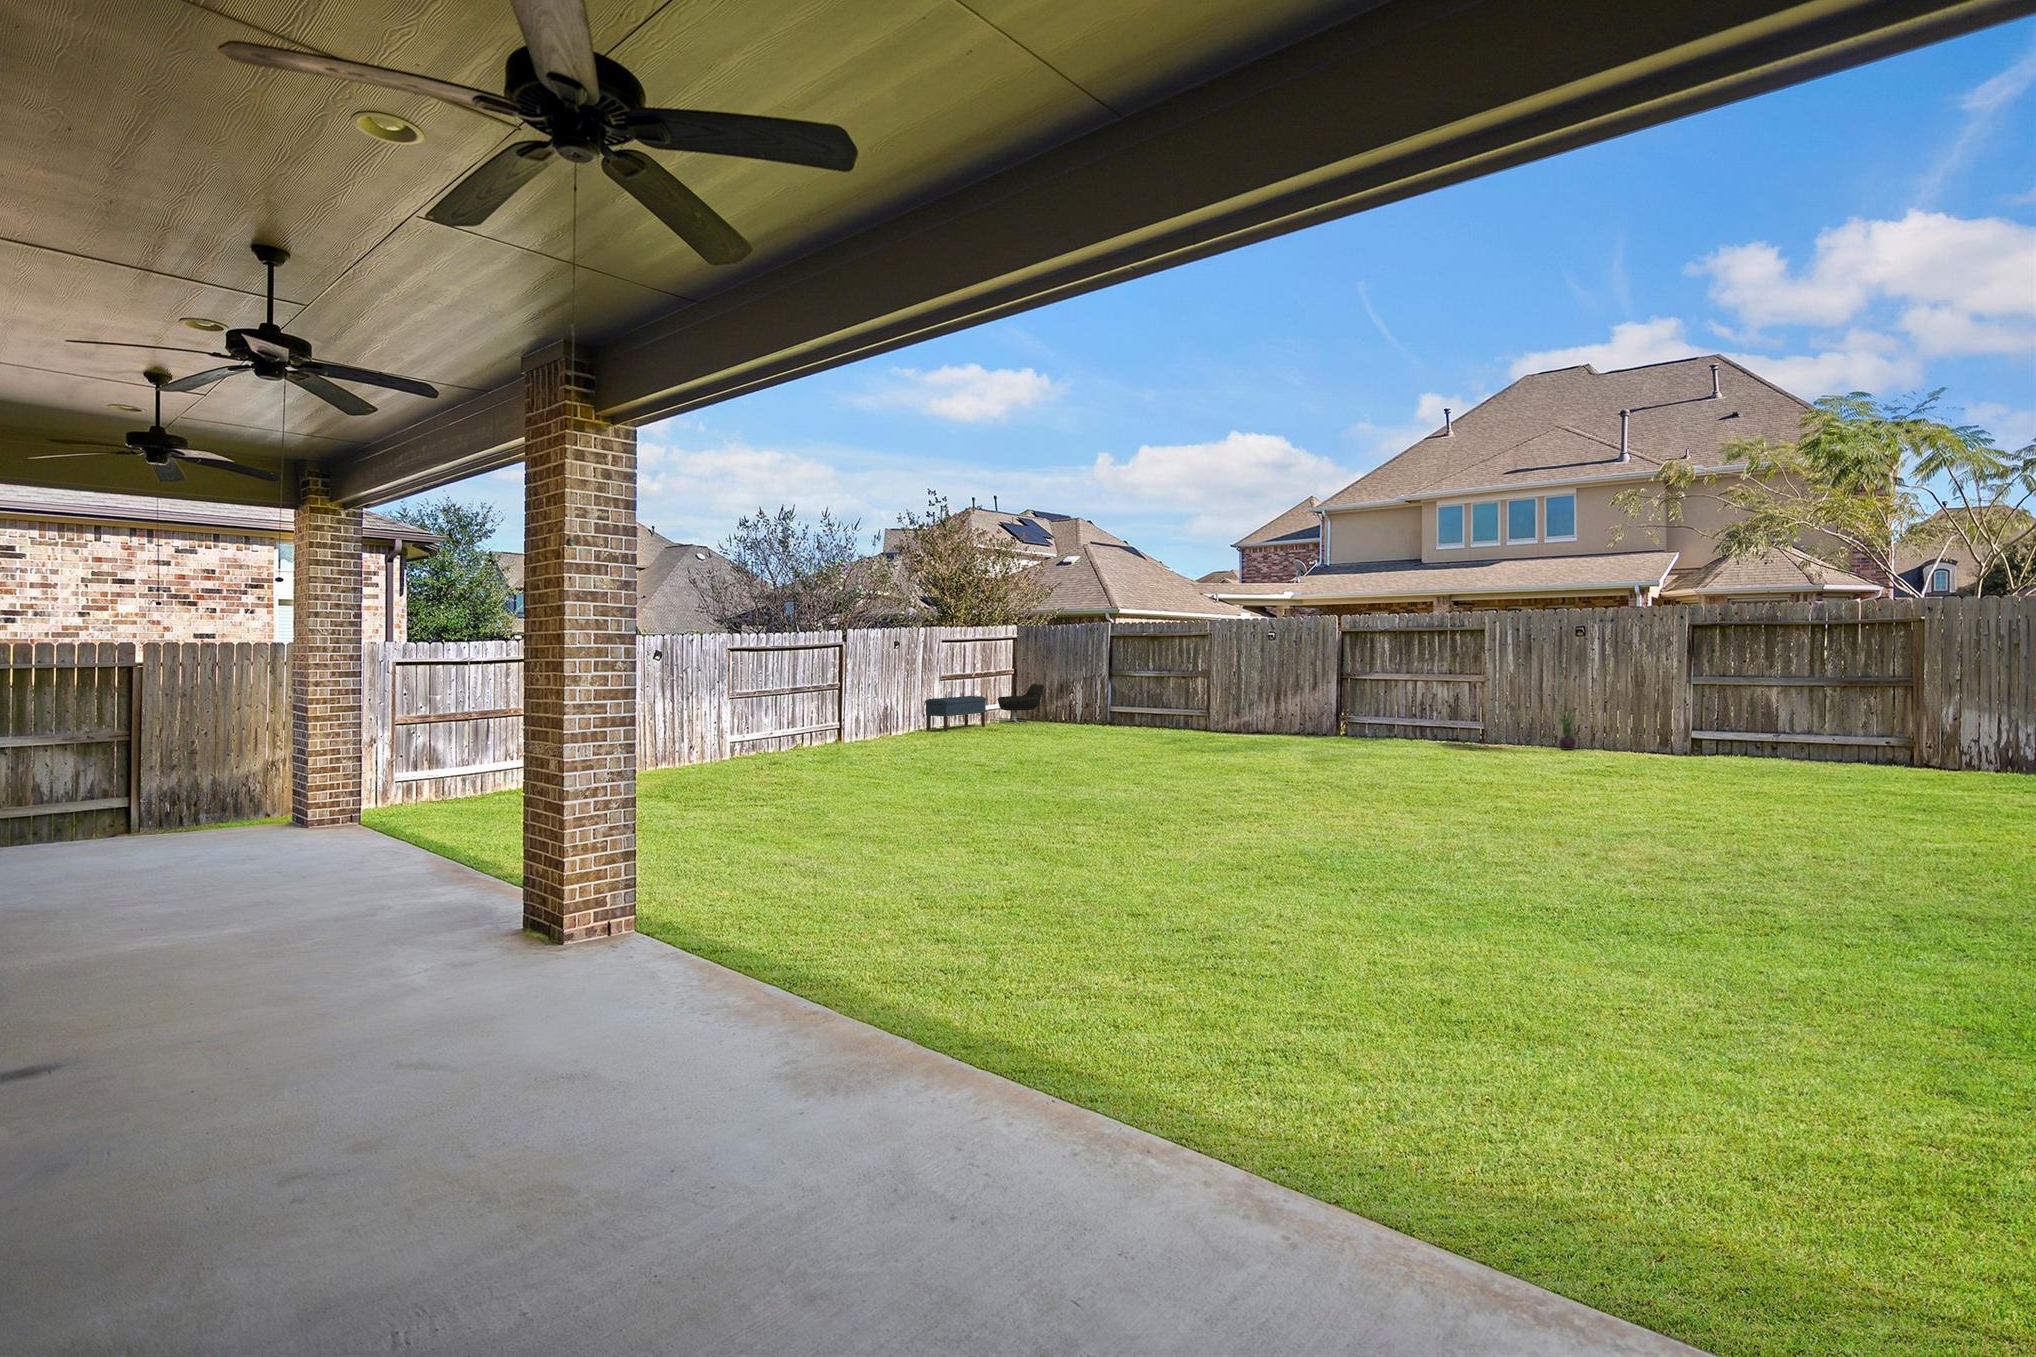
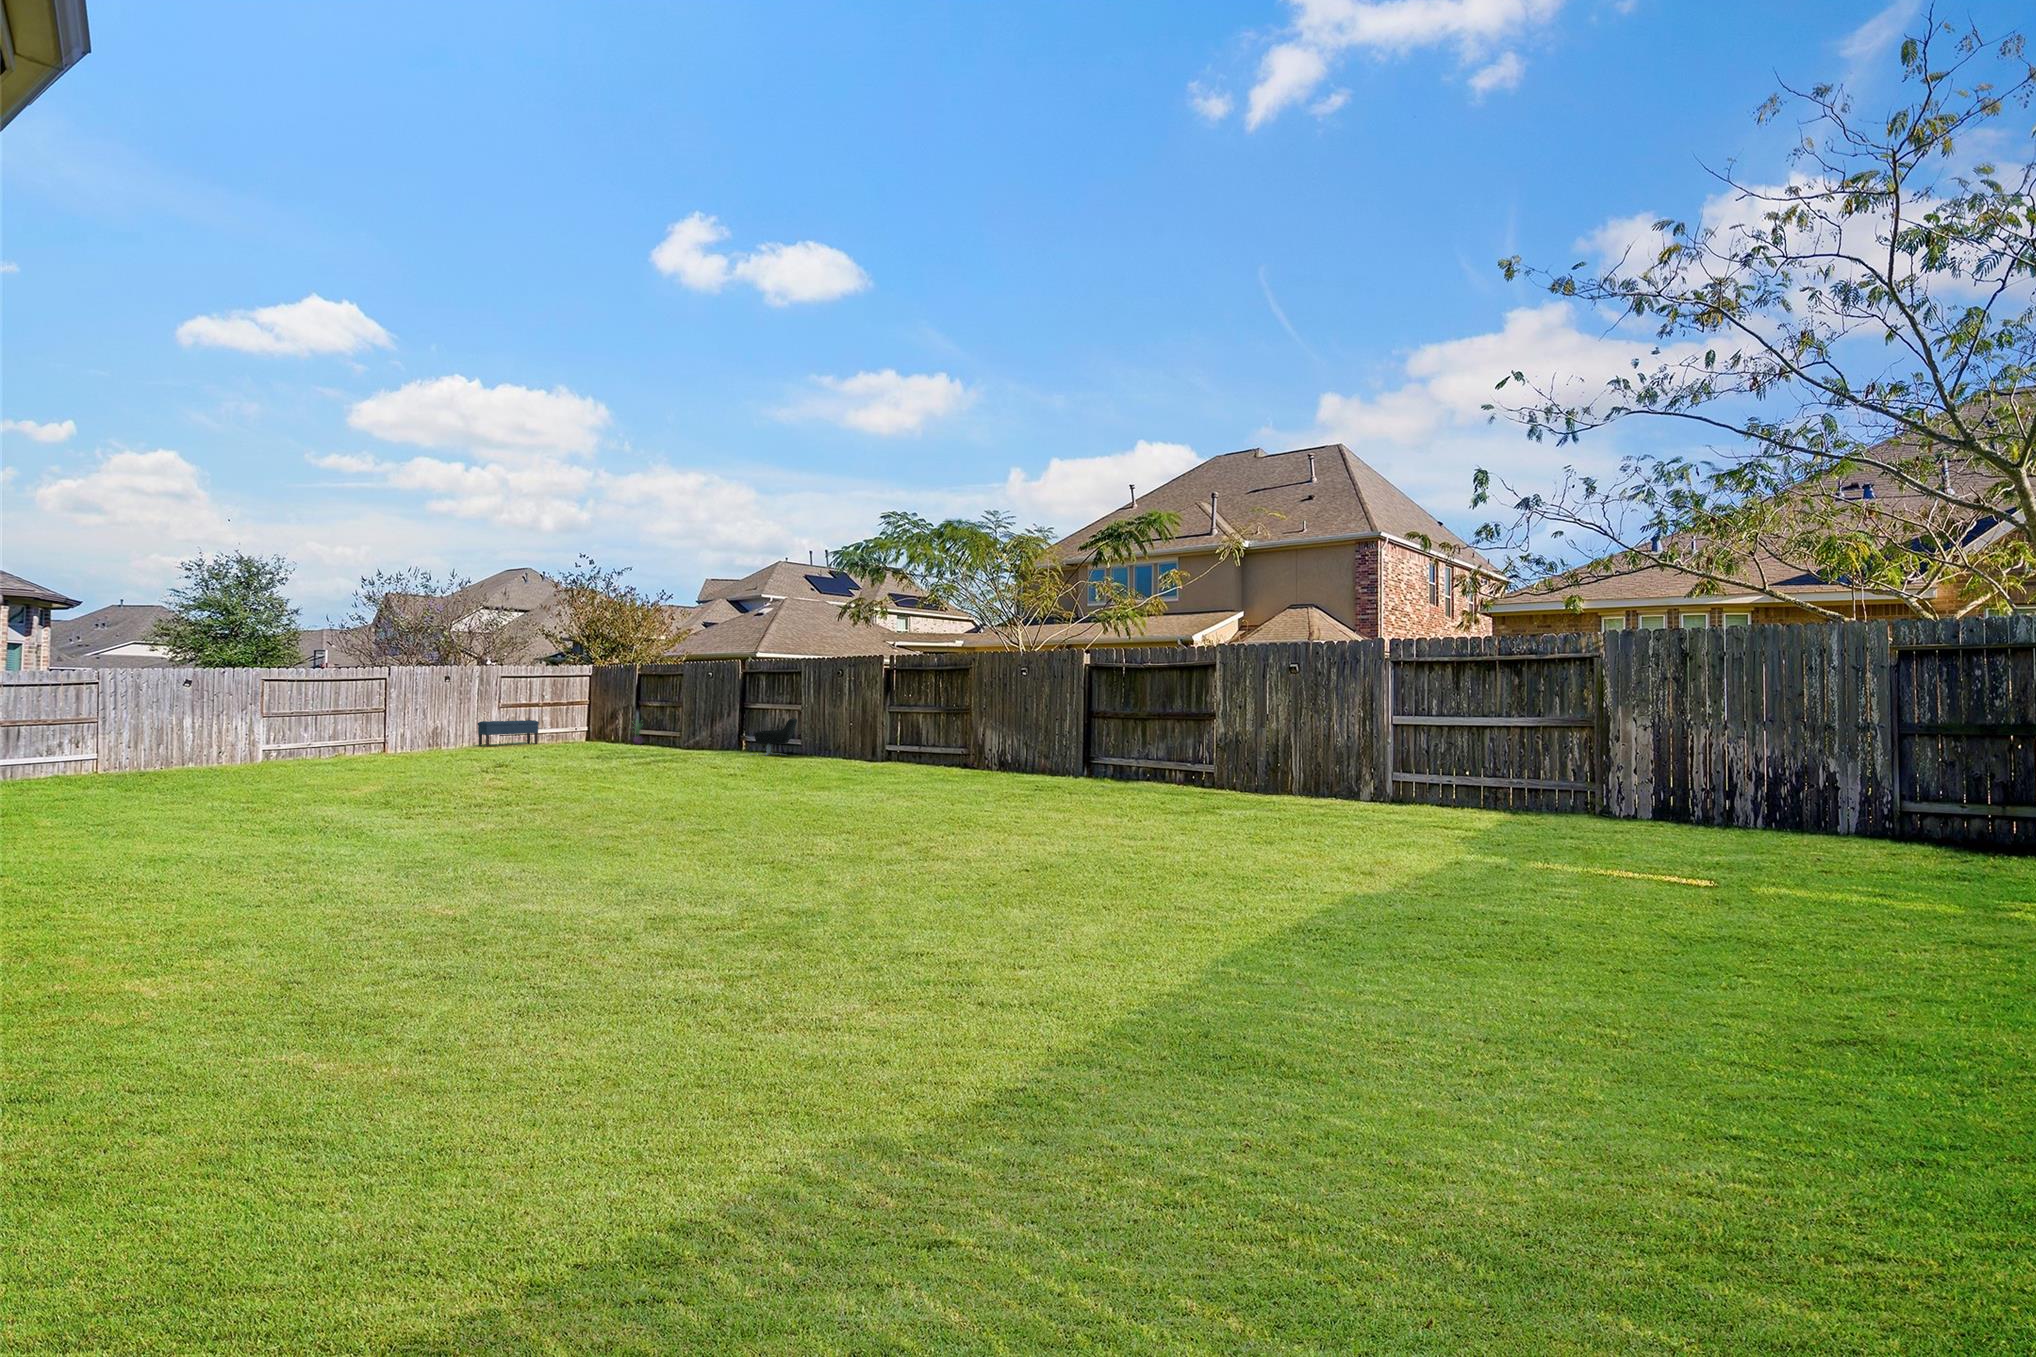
lounge chair: present [998,684,1044,723] -> present [754,719,797,756]
decorative plant: present [1559,709,1576,750] -> present [633,720,643,744]

